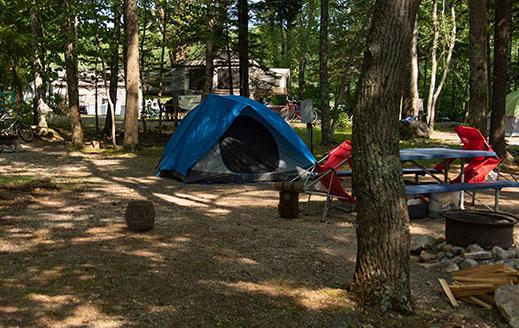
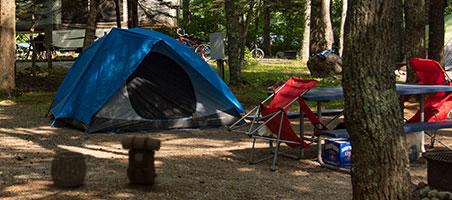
backpack: present [274,181,304,218] -> present [121,137,161,184]

